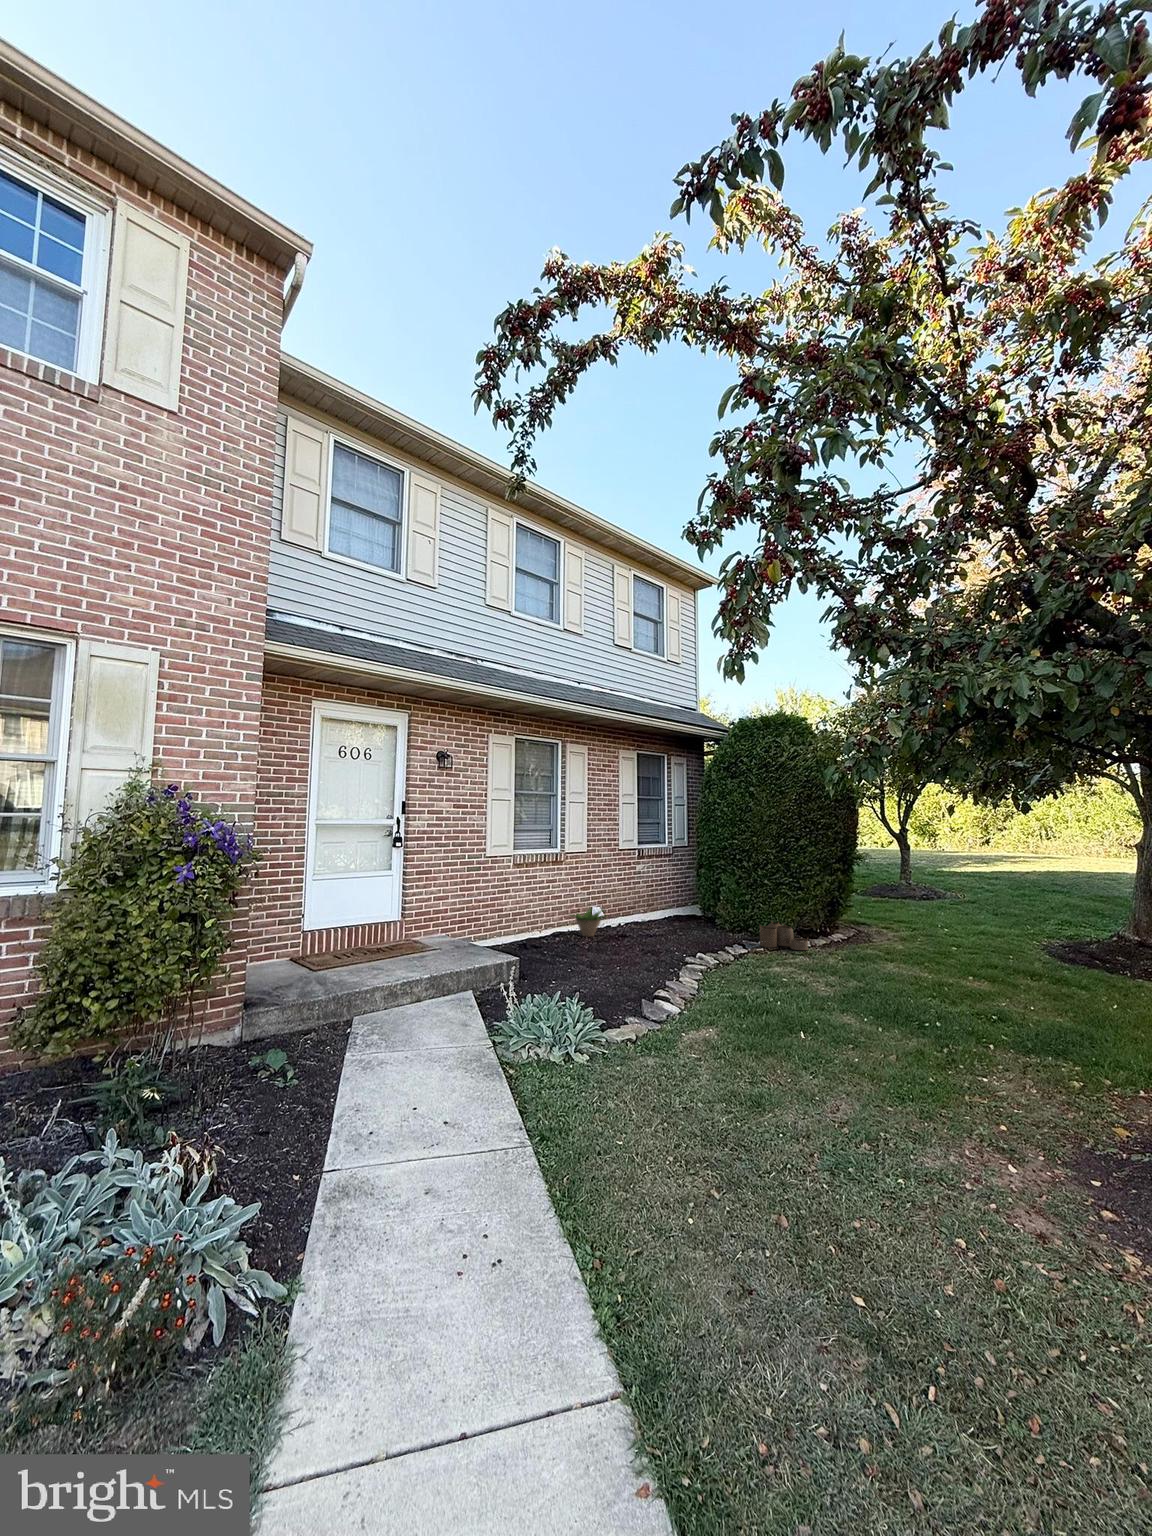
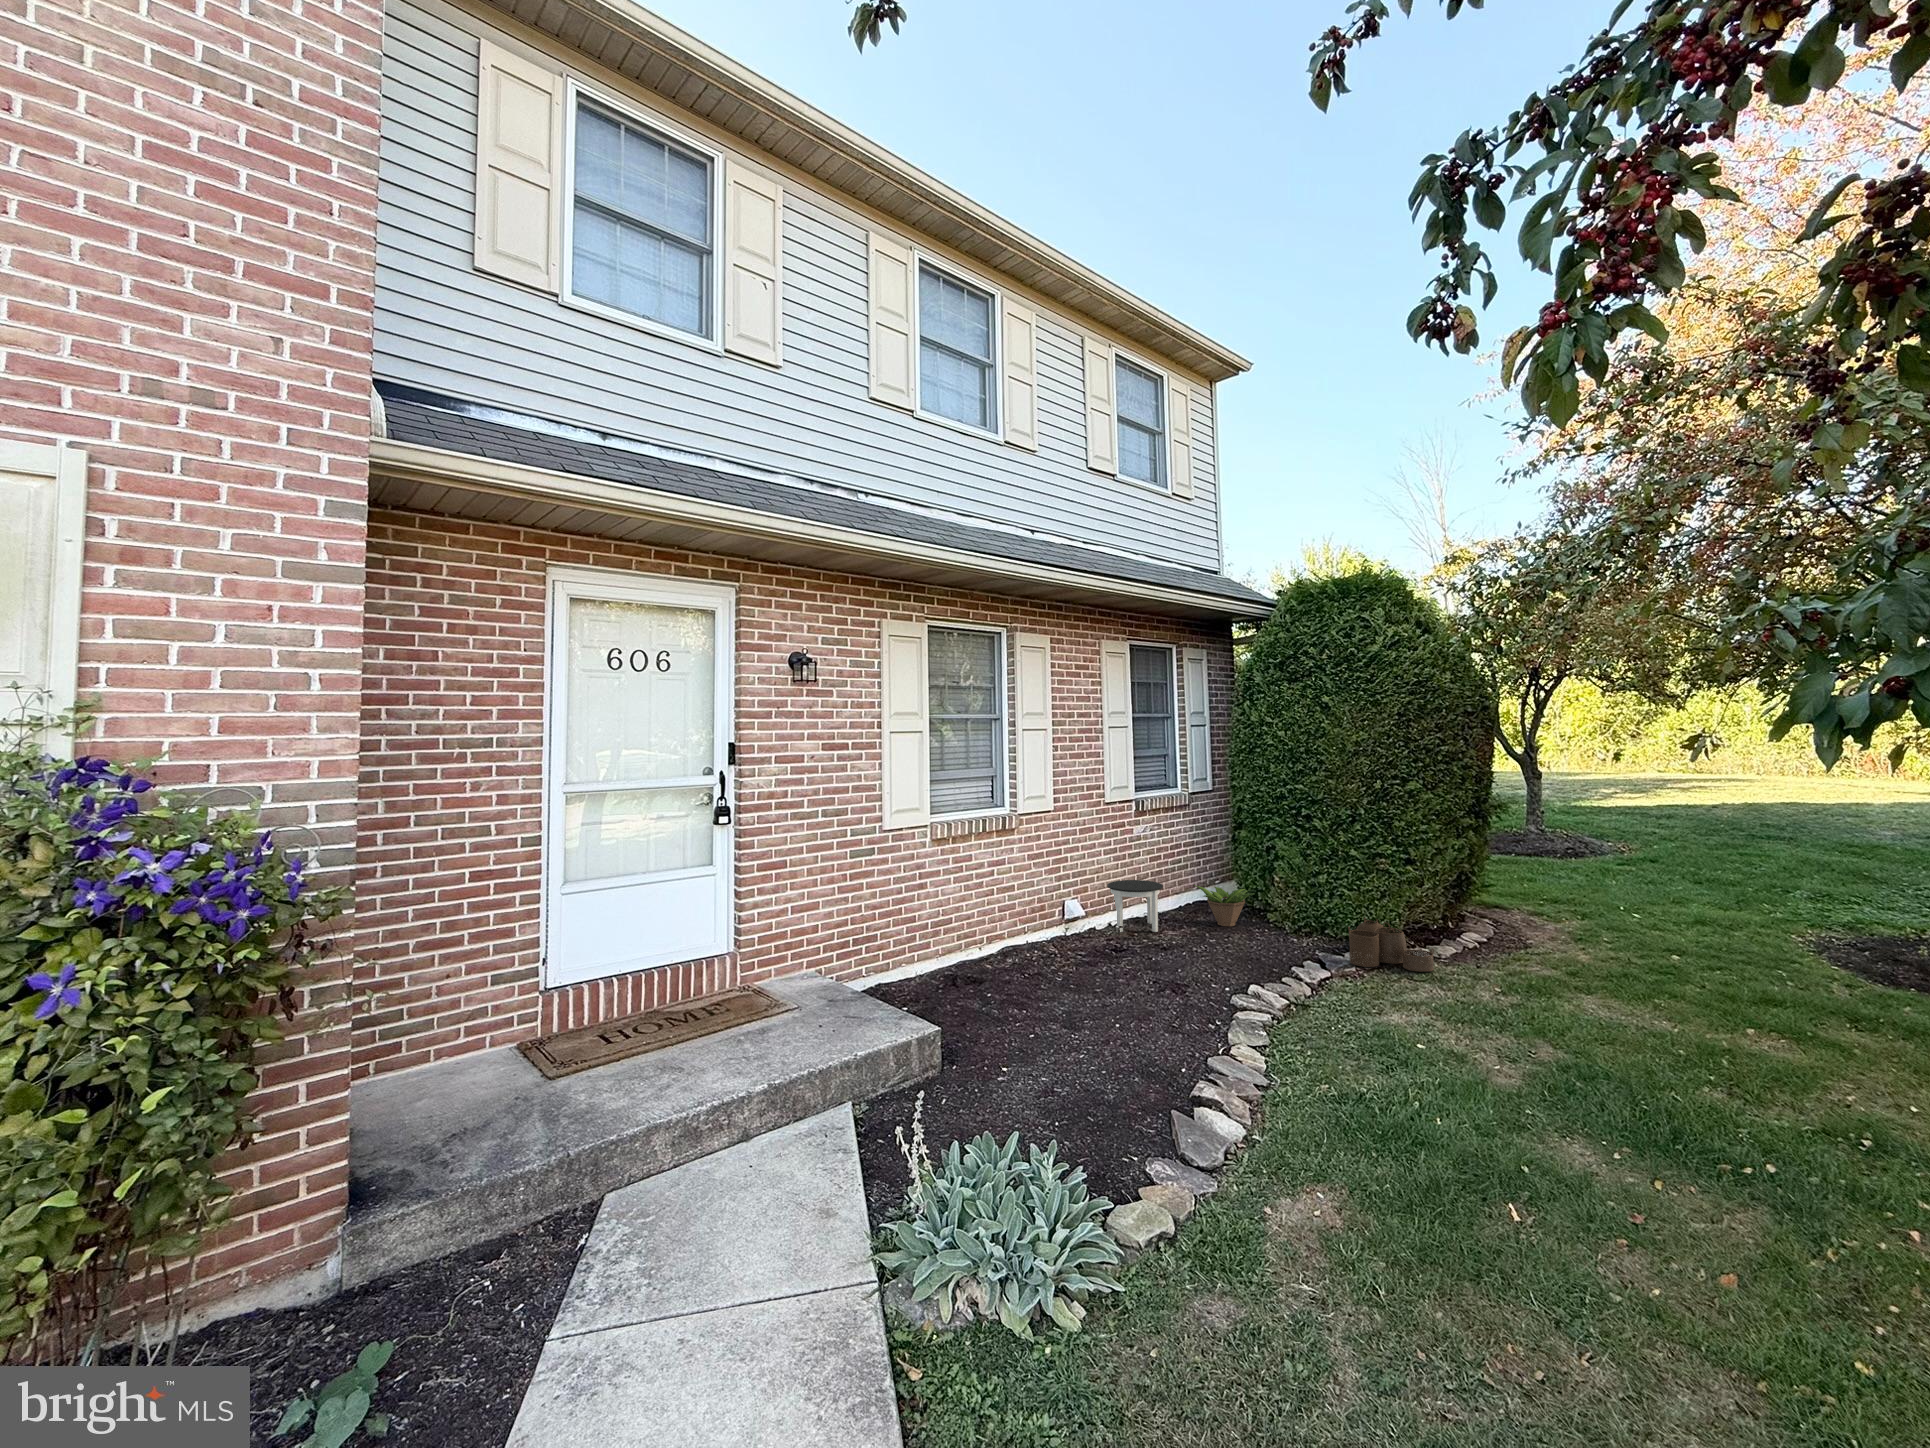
round table: none [619,898,652,928] -> present [1107,880,1163,932]
decorative plant: present [570,909,606,936] -> present [1194,885,1254,926]

